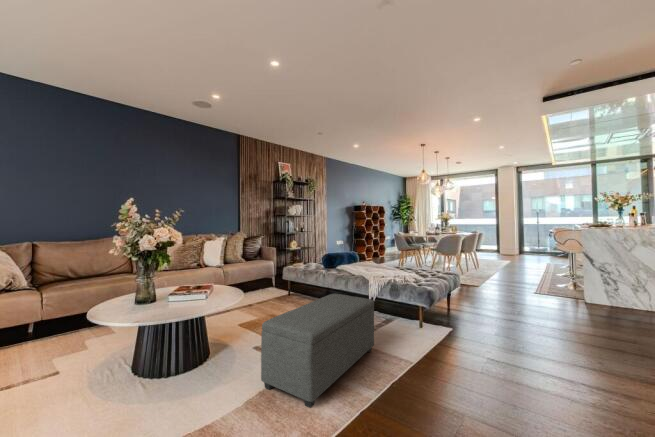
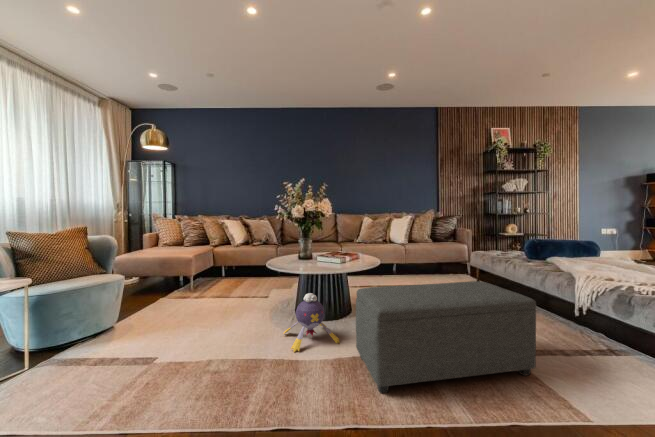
plush toy: none [155,341,234,418] -> present [283,293,339,352]

